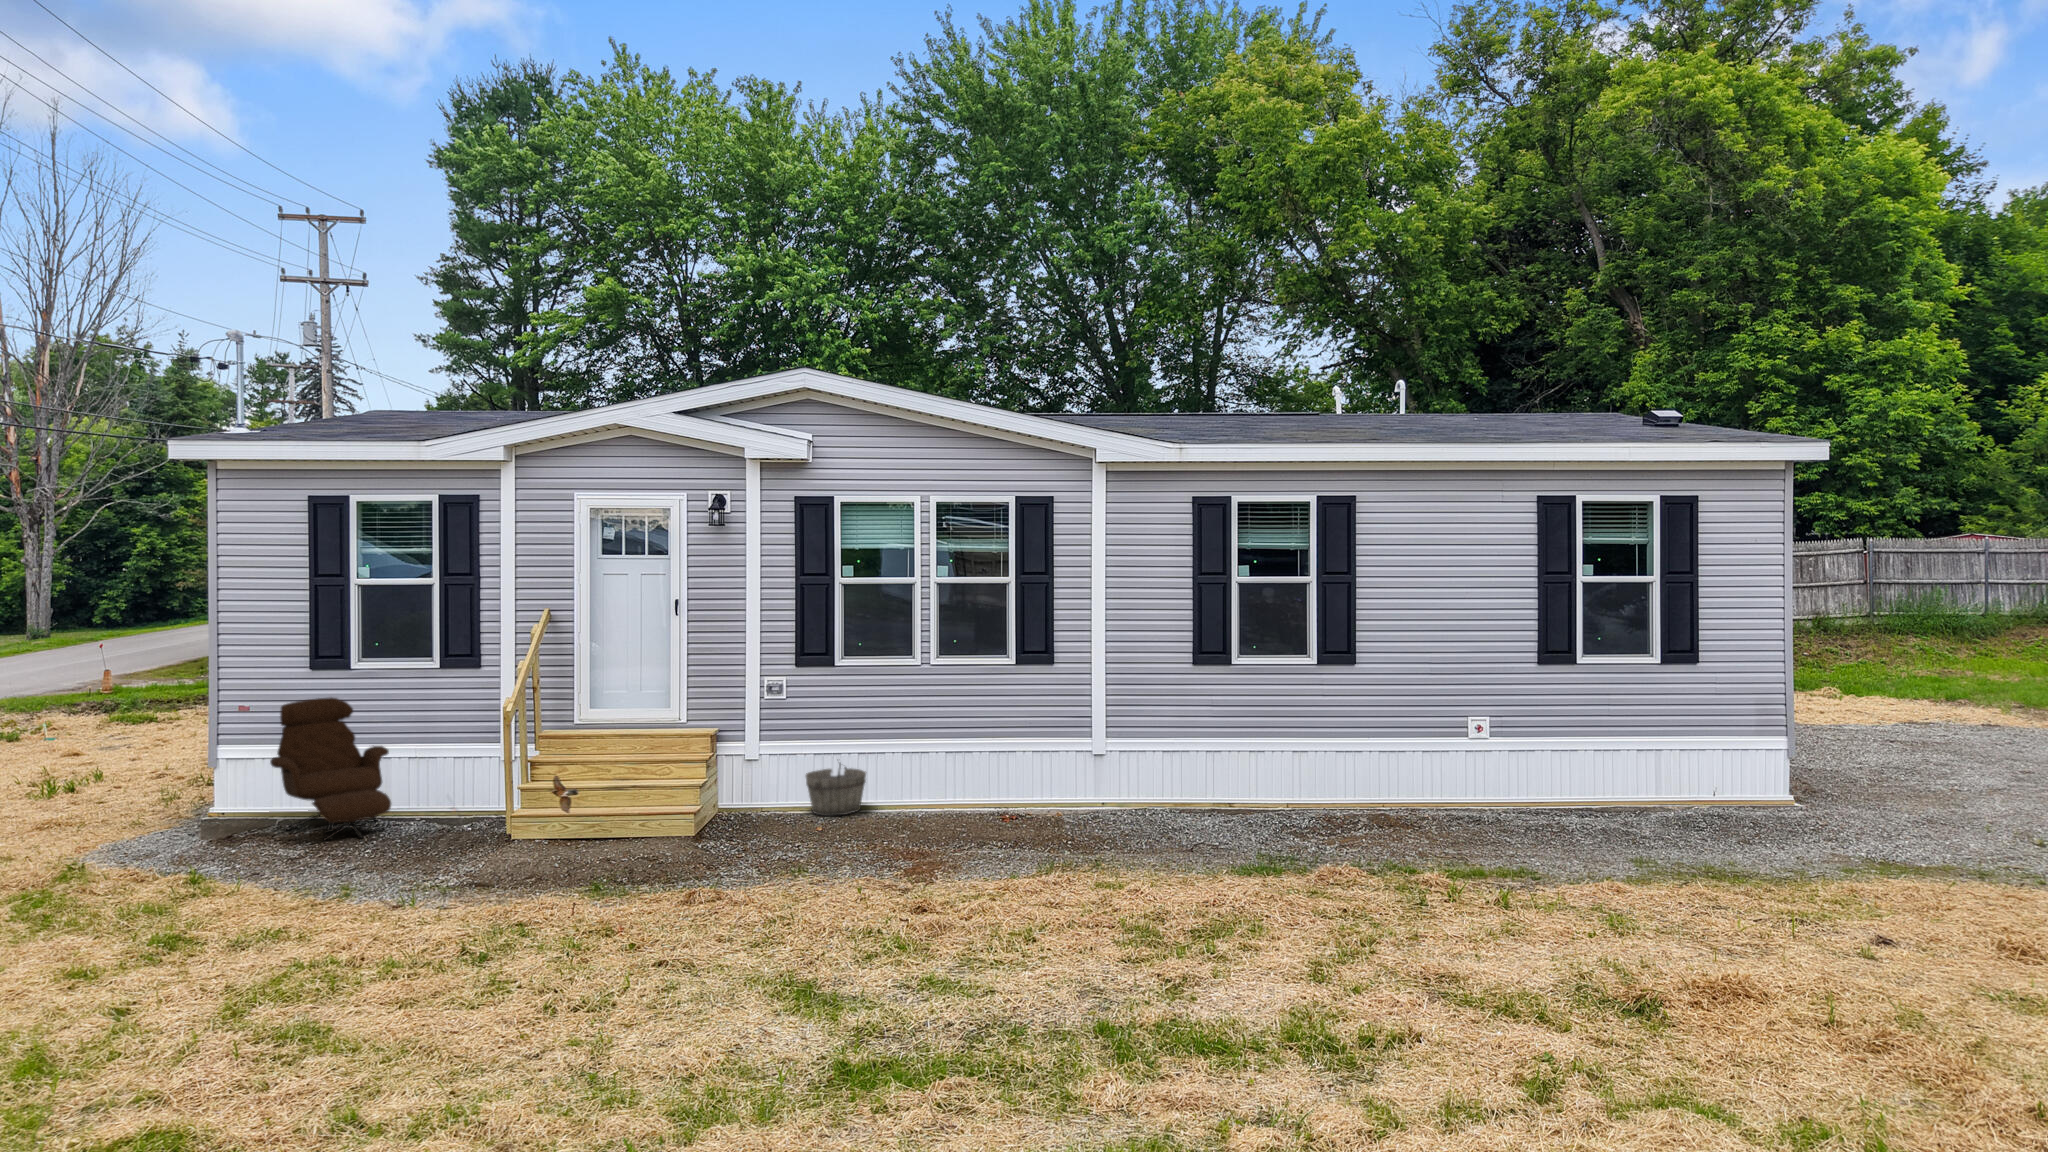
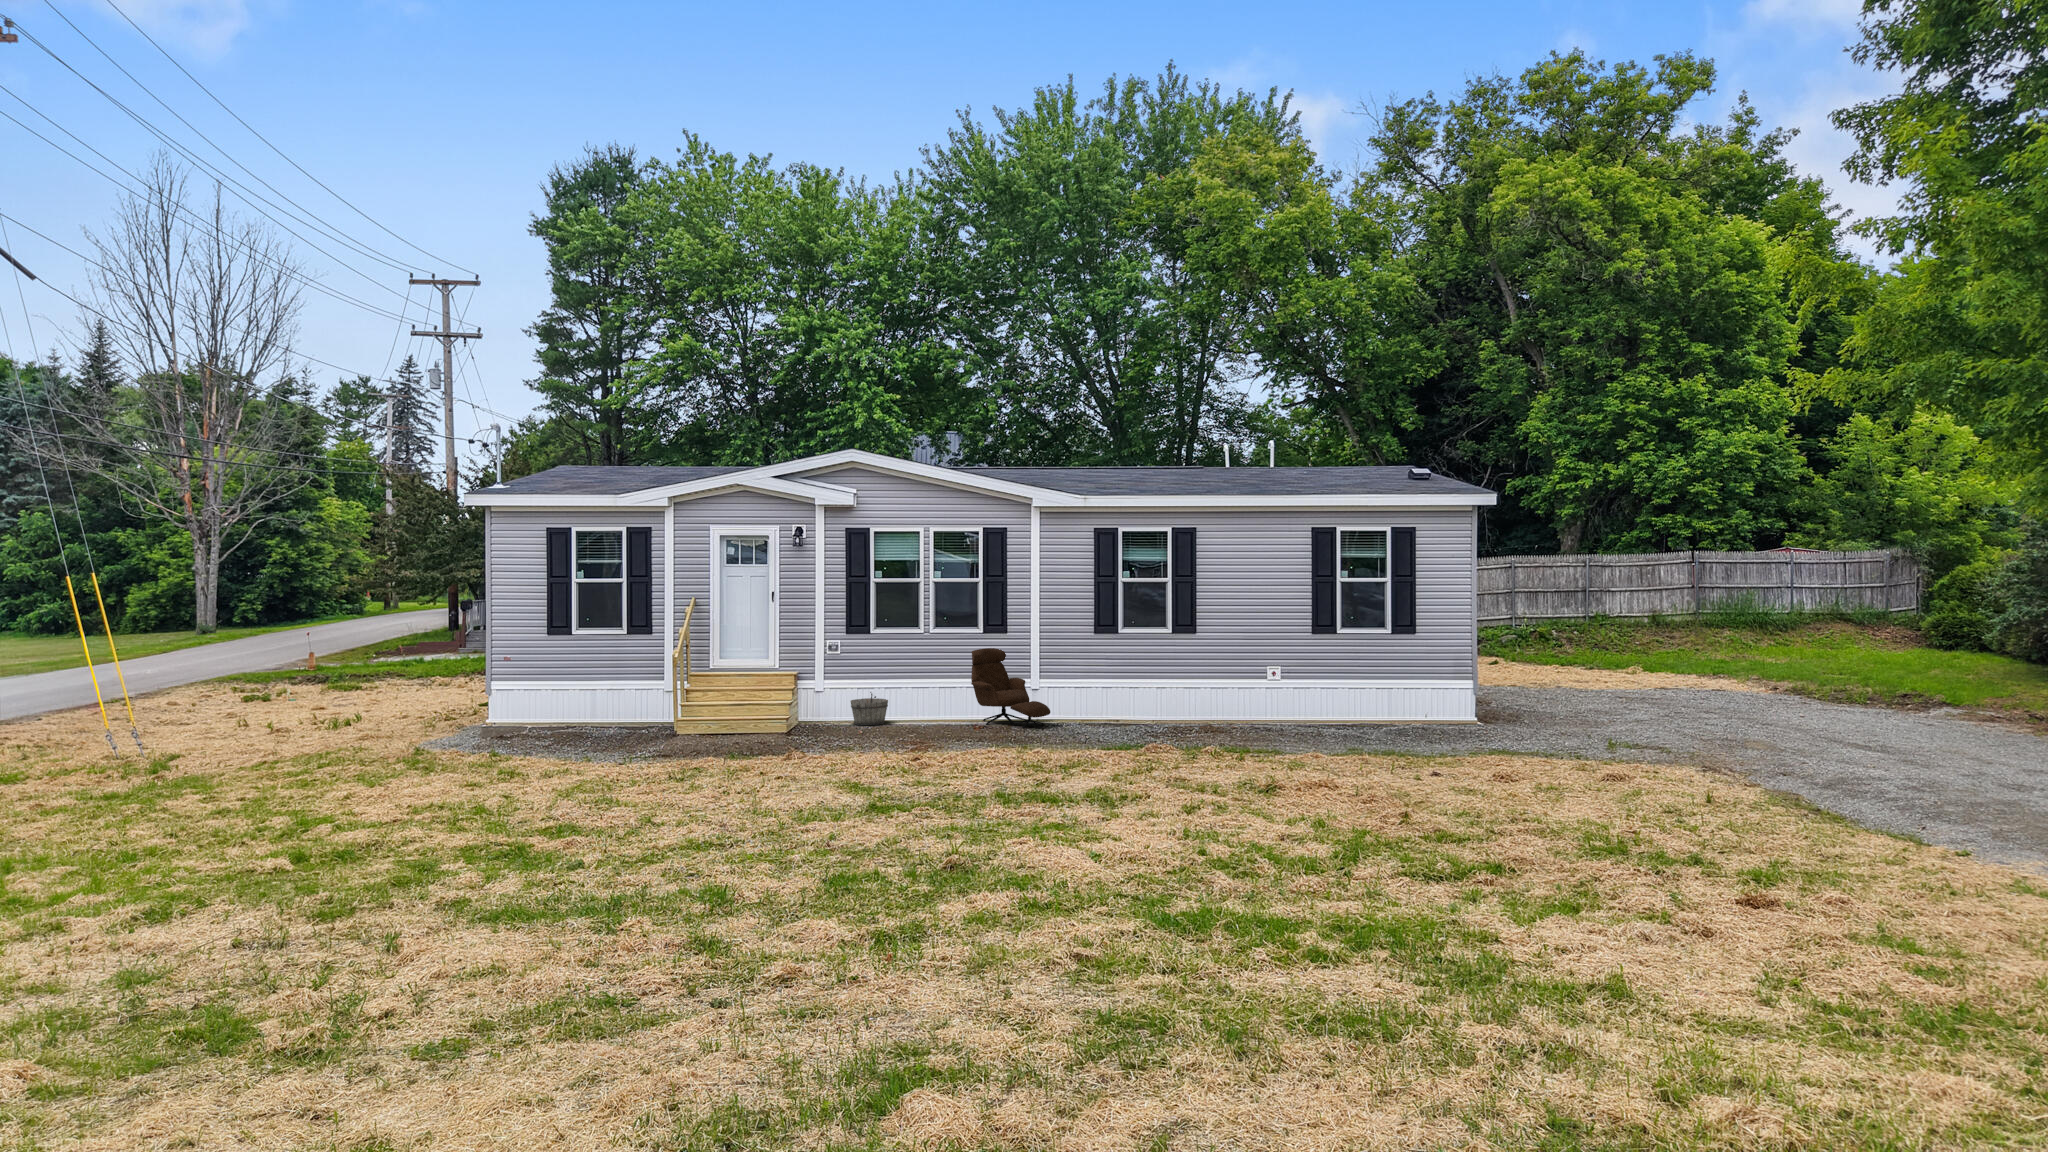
lounge chair: present [270,697,391,840] -> present [971,648,1050,728]

